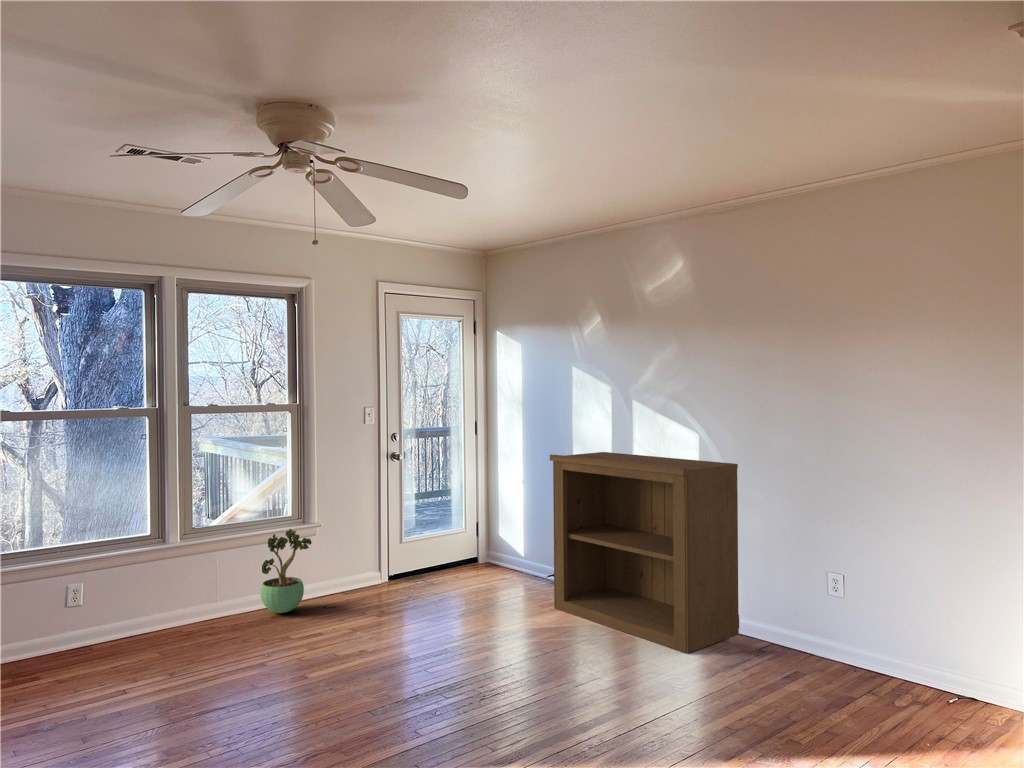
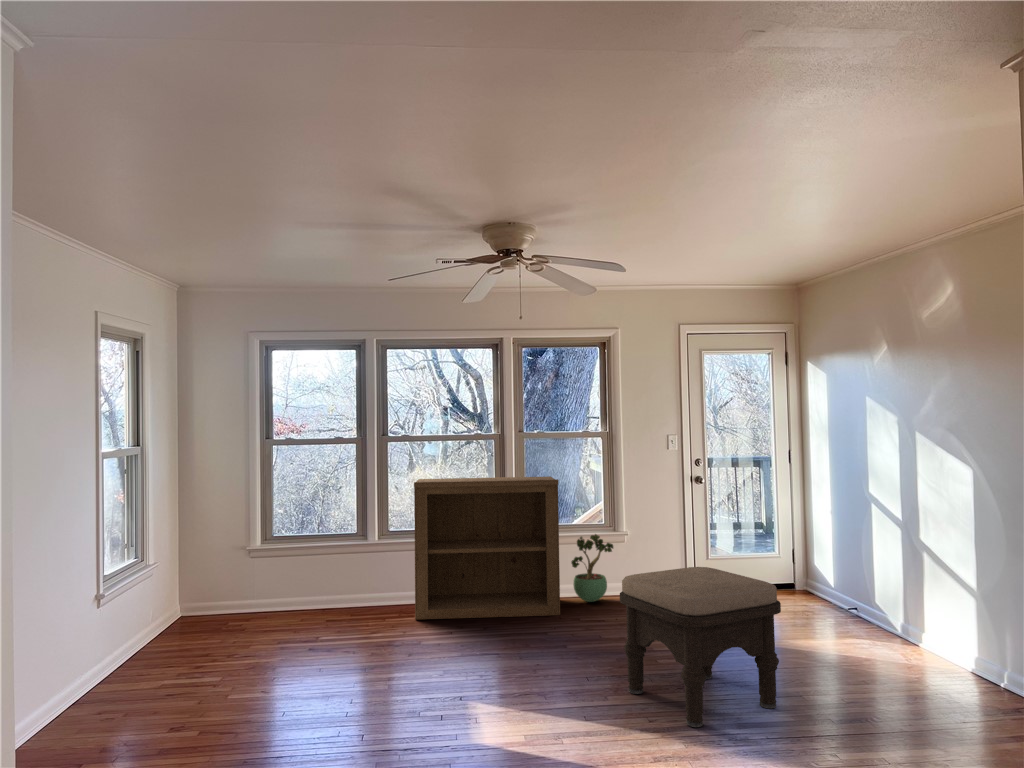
bookshelf: present [550,452,739,653] -> present [414,476,560,619]
ottoman: none [421,556,594,742] -> present [620,567,781,727]

